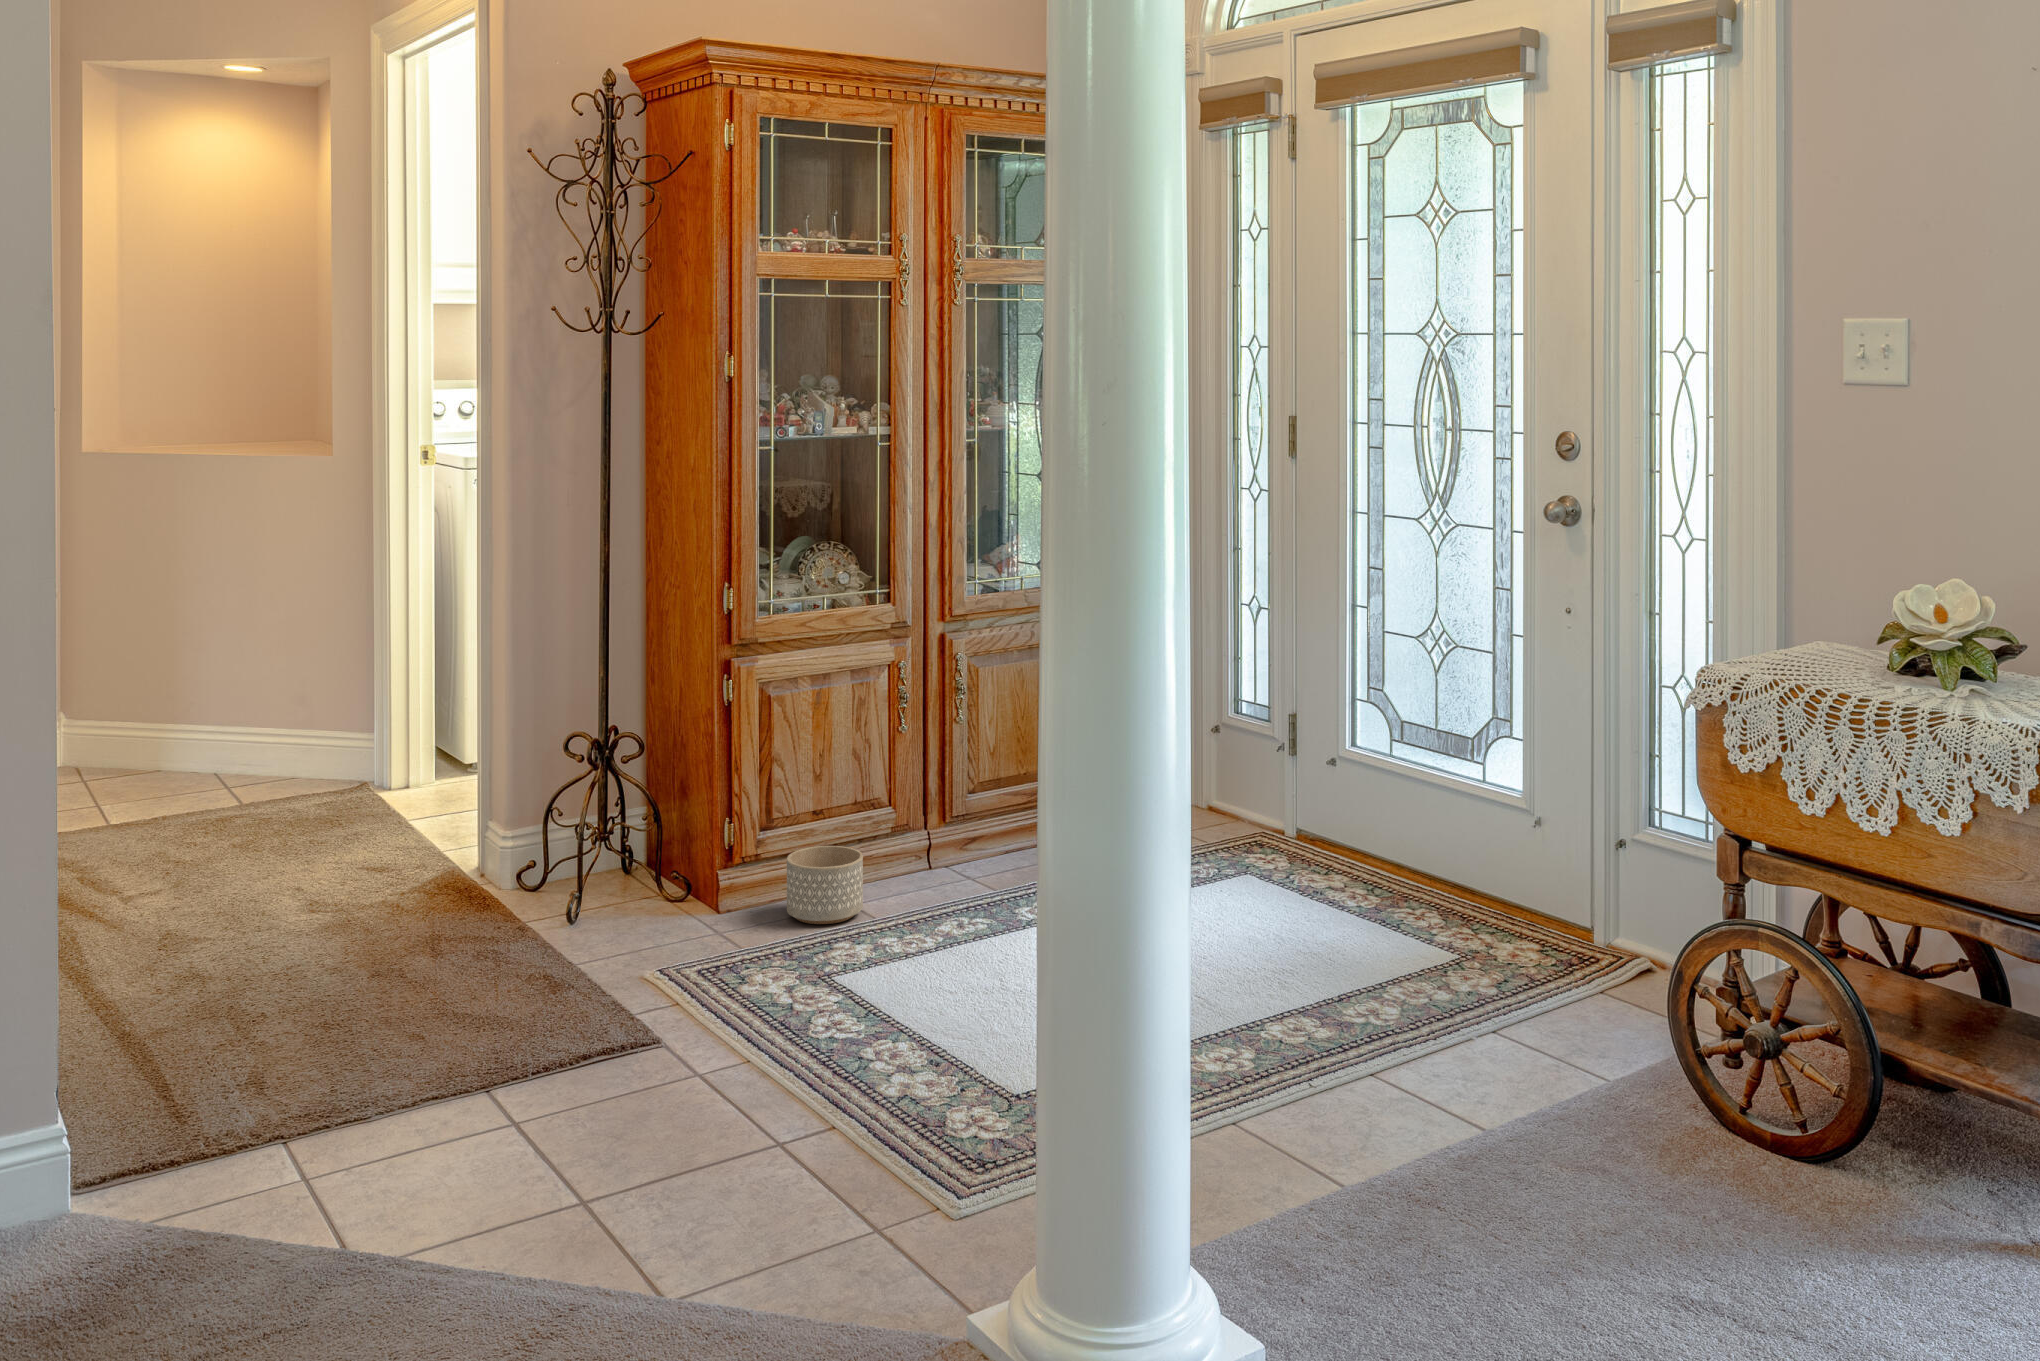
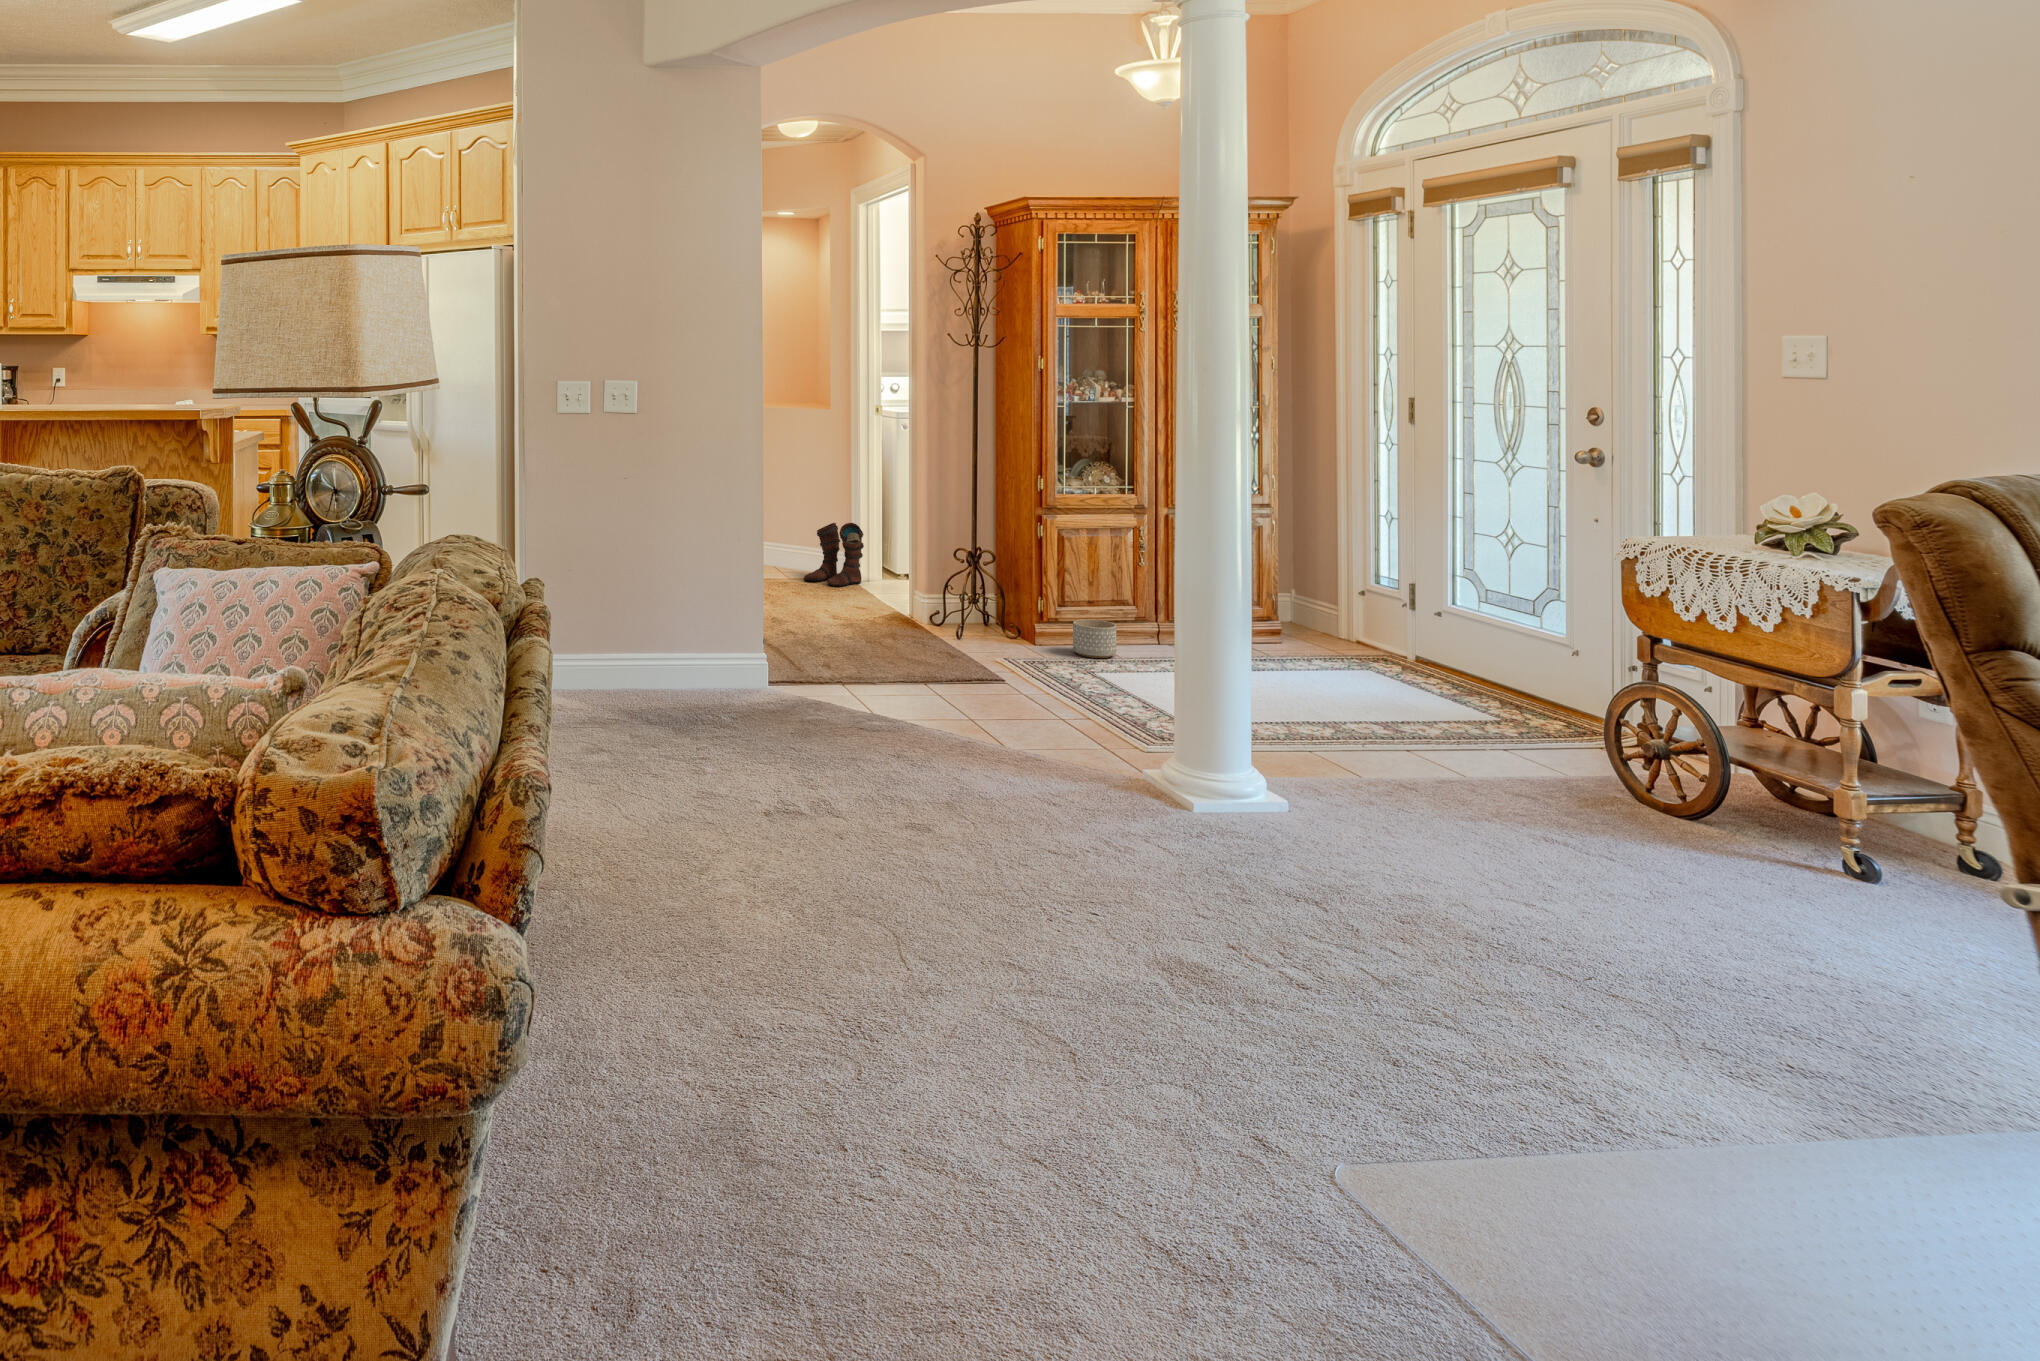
boots: none [270,677,396,809] -> present [803,523,864,586]

